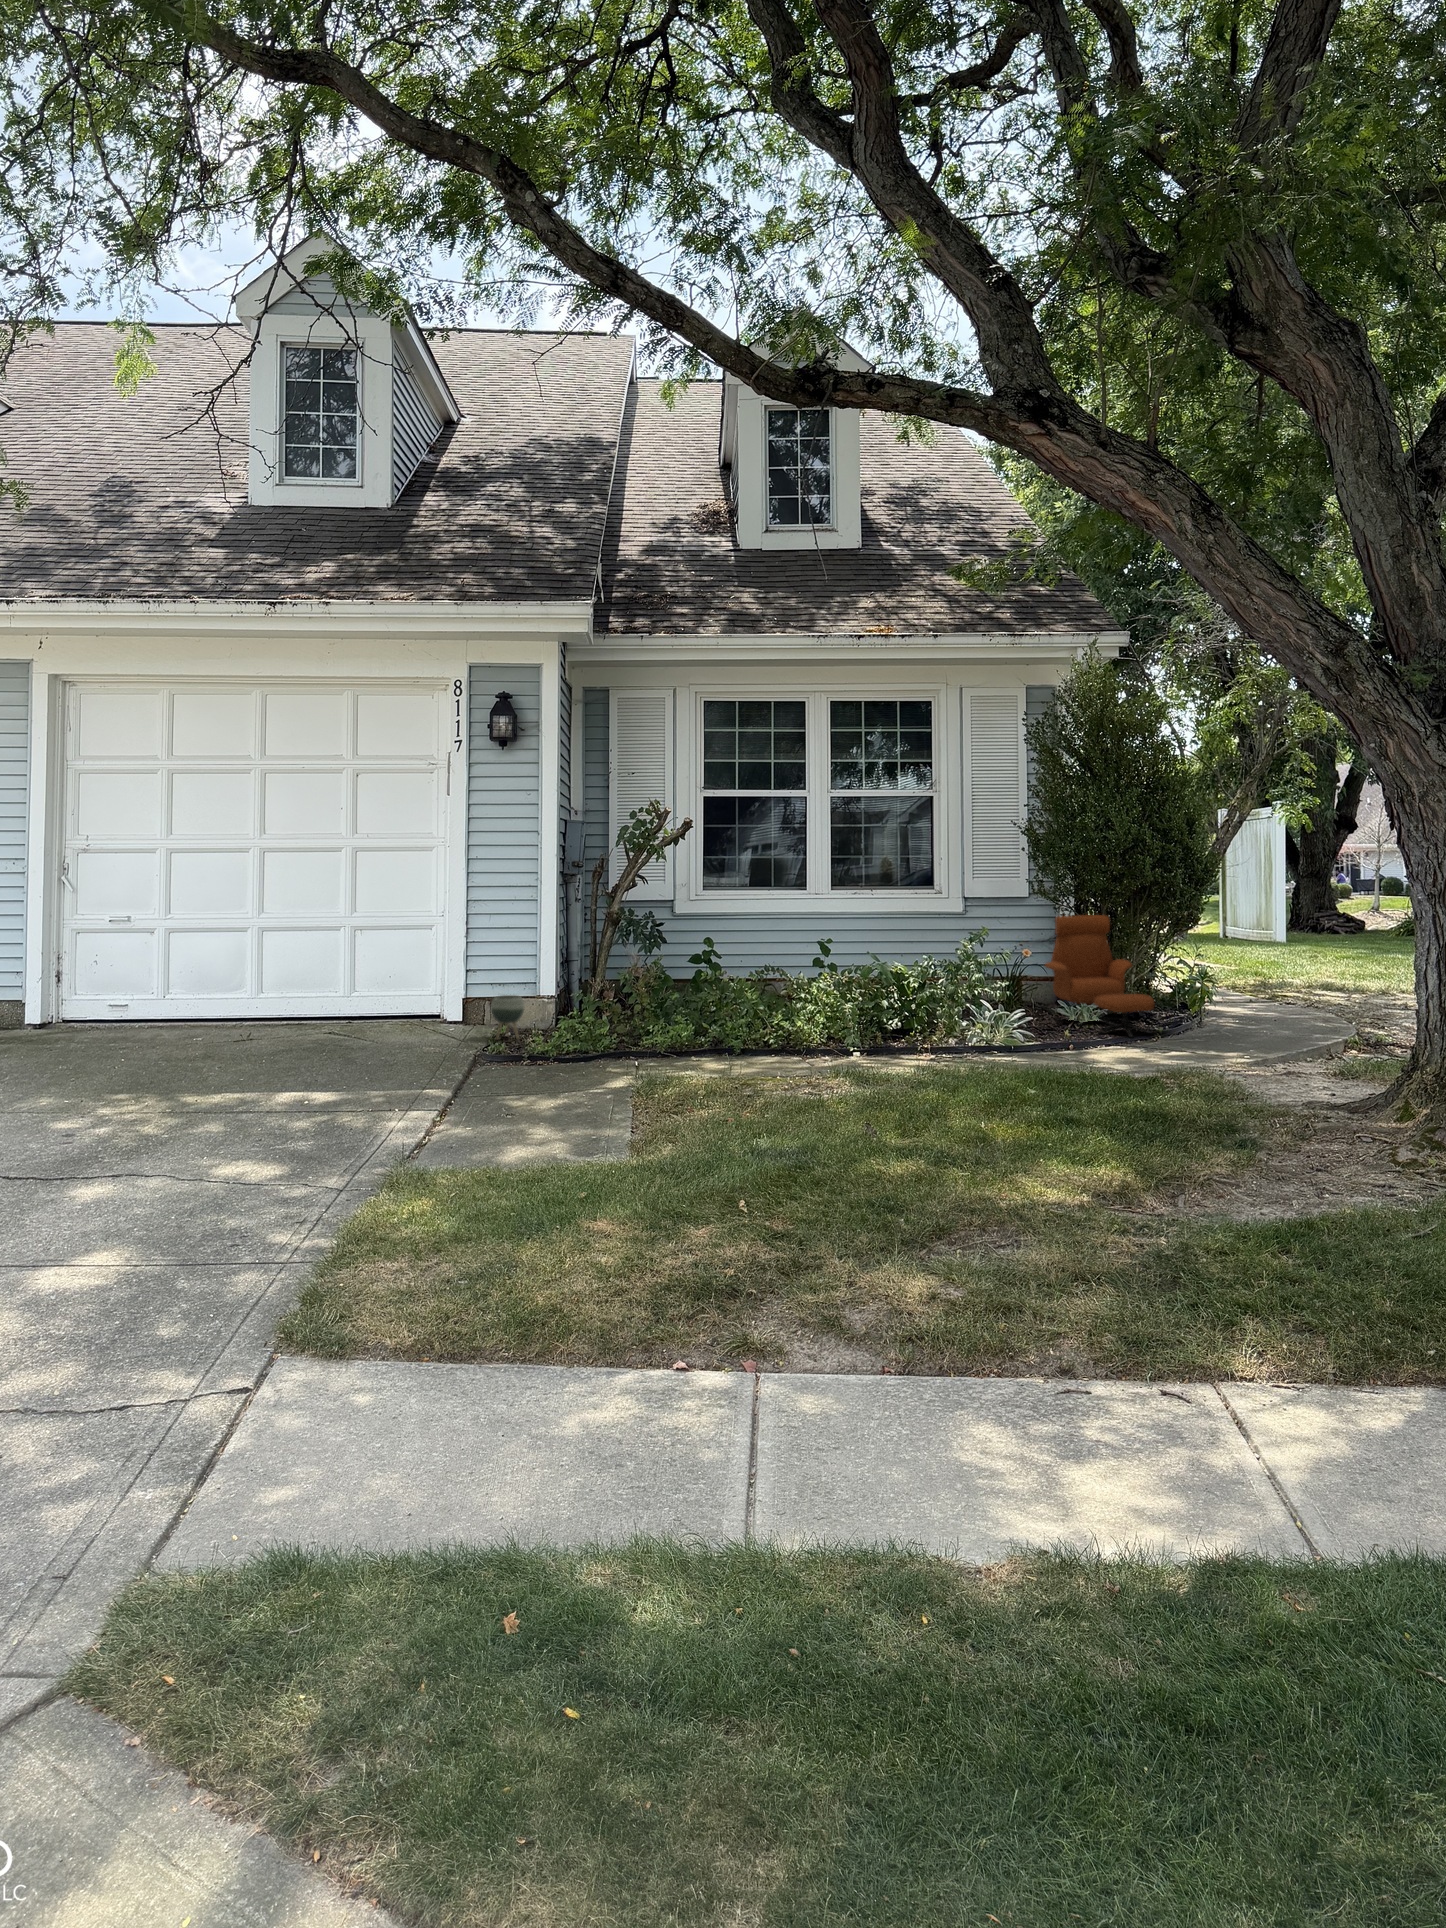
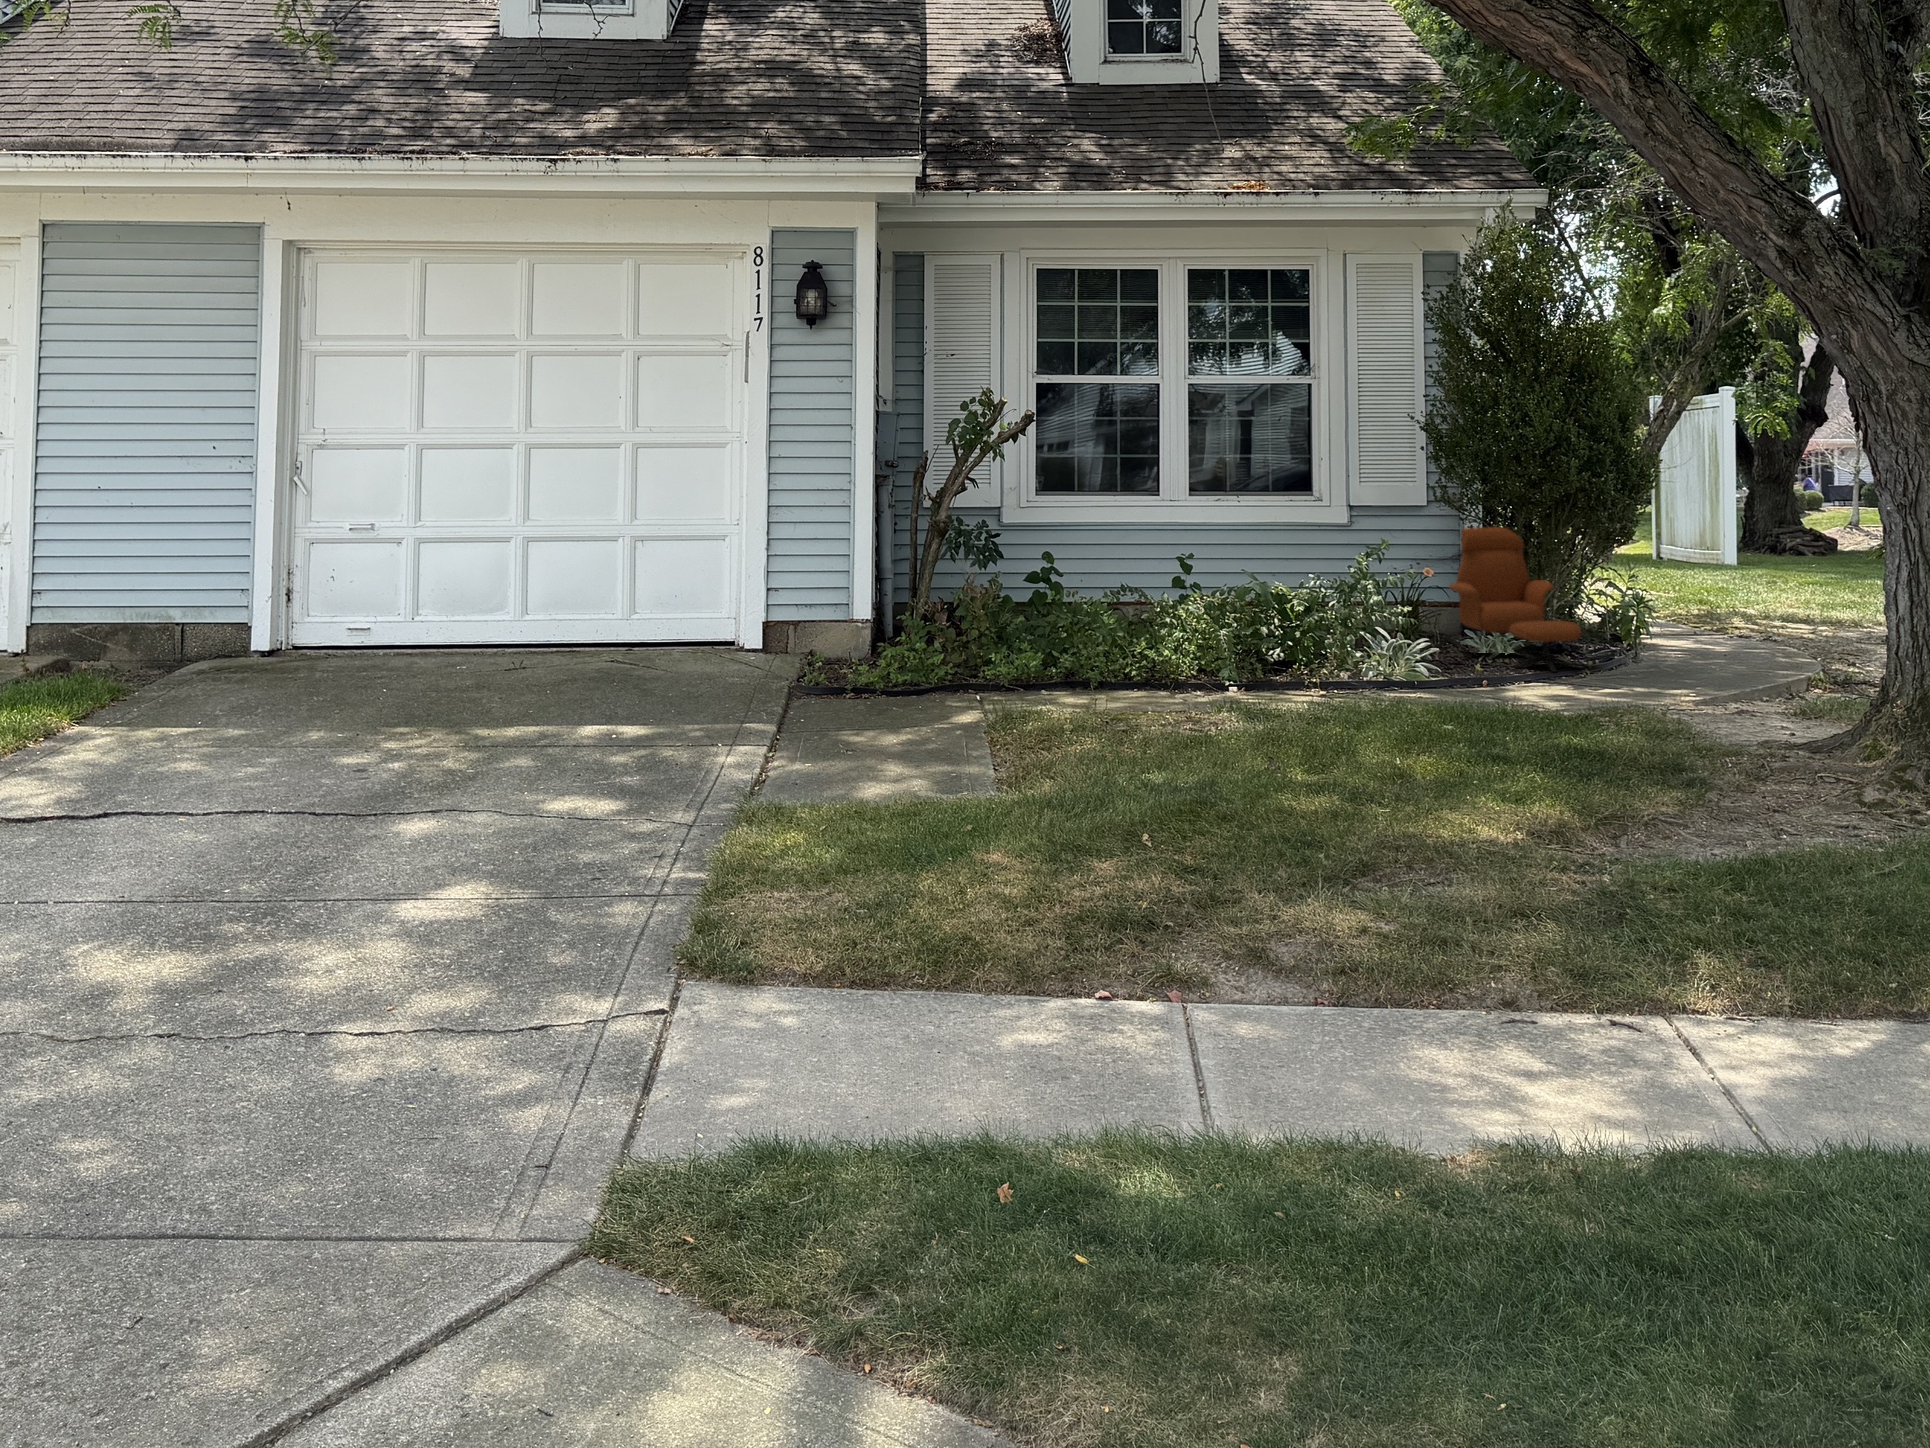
planter: present [491,995,524,1039] -> none [798,620,837,673]

